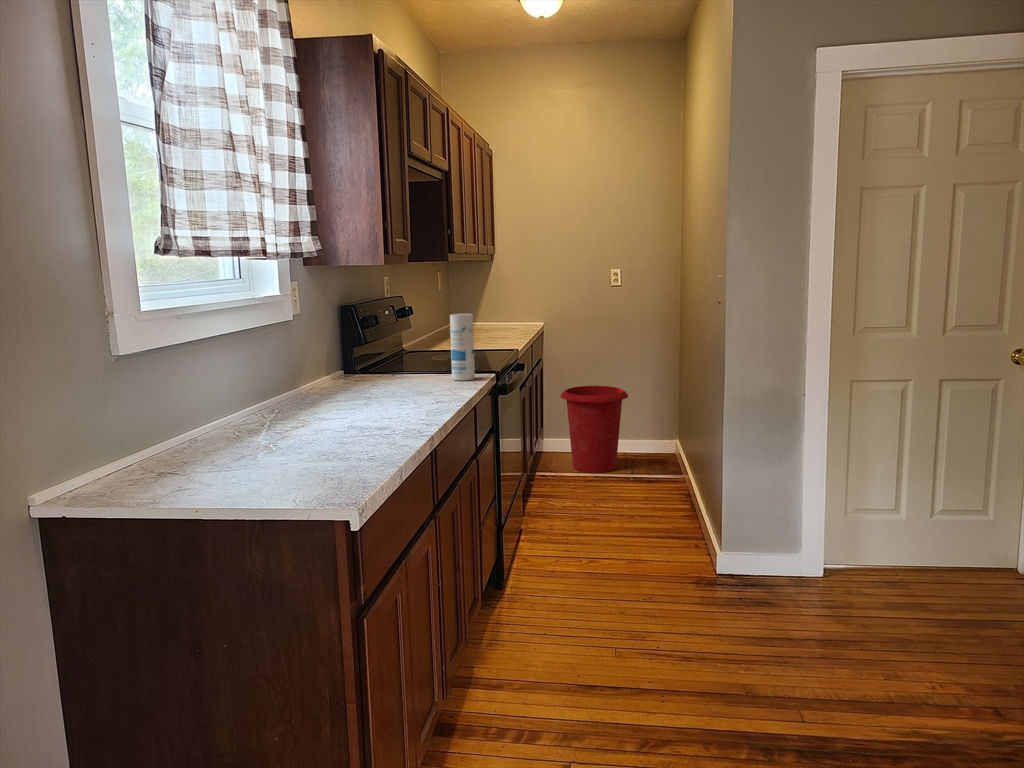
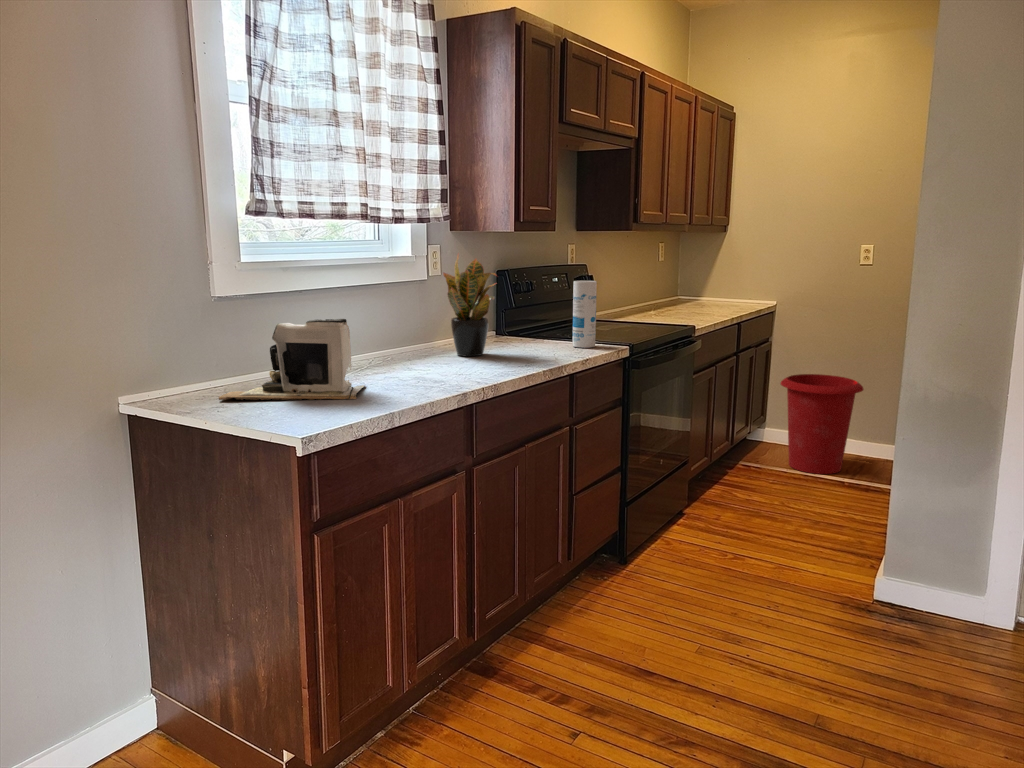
potted plant: none [319,287,398,401] -> present [443,255,496,356]
coffee maker: none [157,371,335,487] -> present [219,319,365,400]

